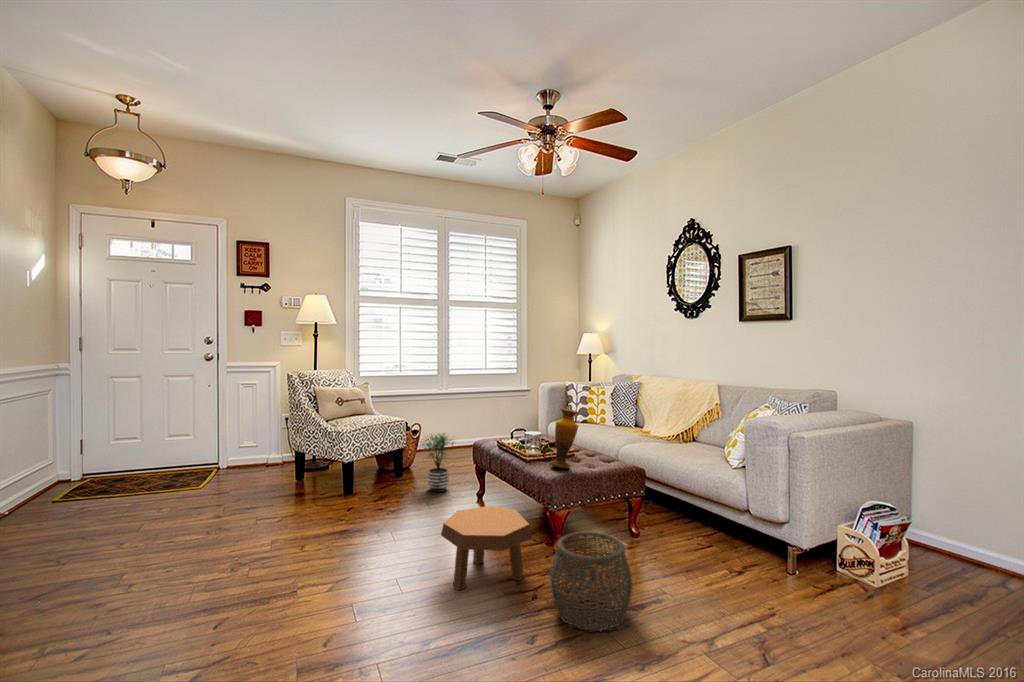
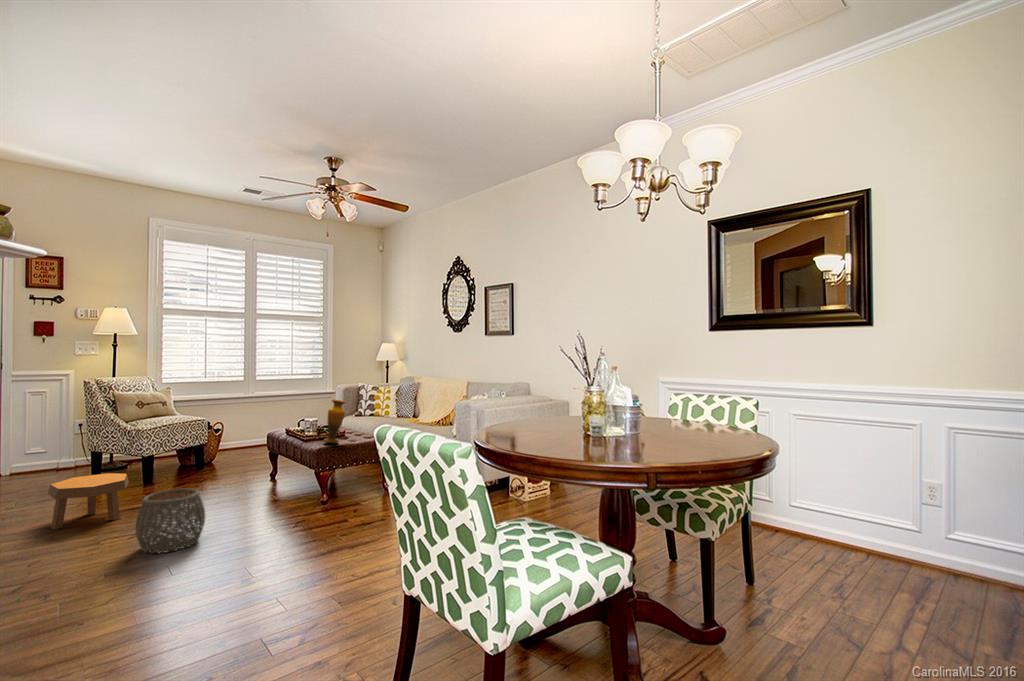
potted plant: present [421,433,454,492] -> none [216,427,255,477]
footstool: present [441,506,532,590] -> present [48,473,129,529]
woven basket: present [550,532,633,632] -> present [135,488,205,554]

